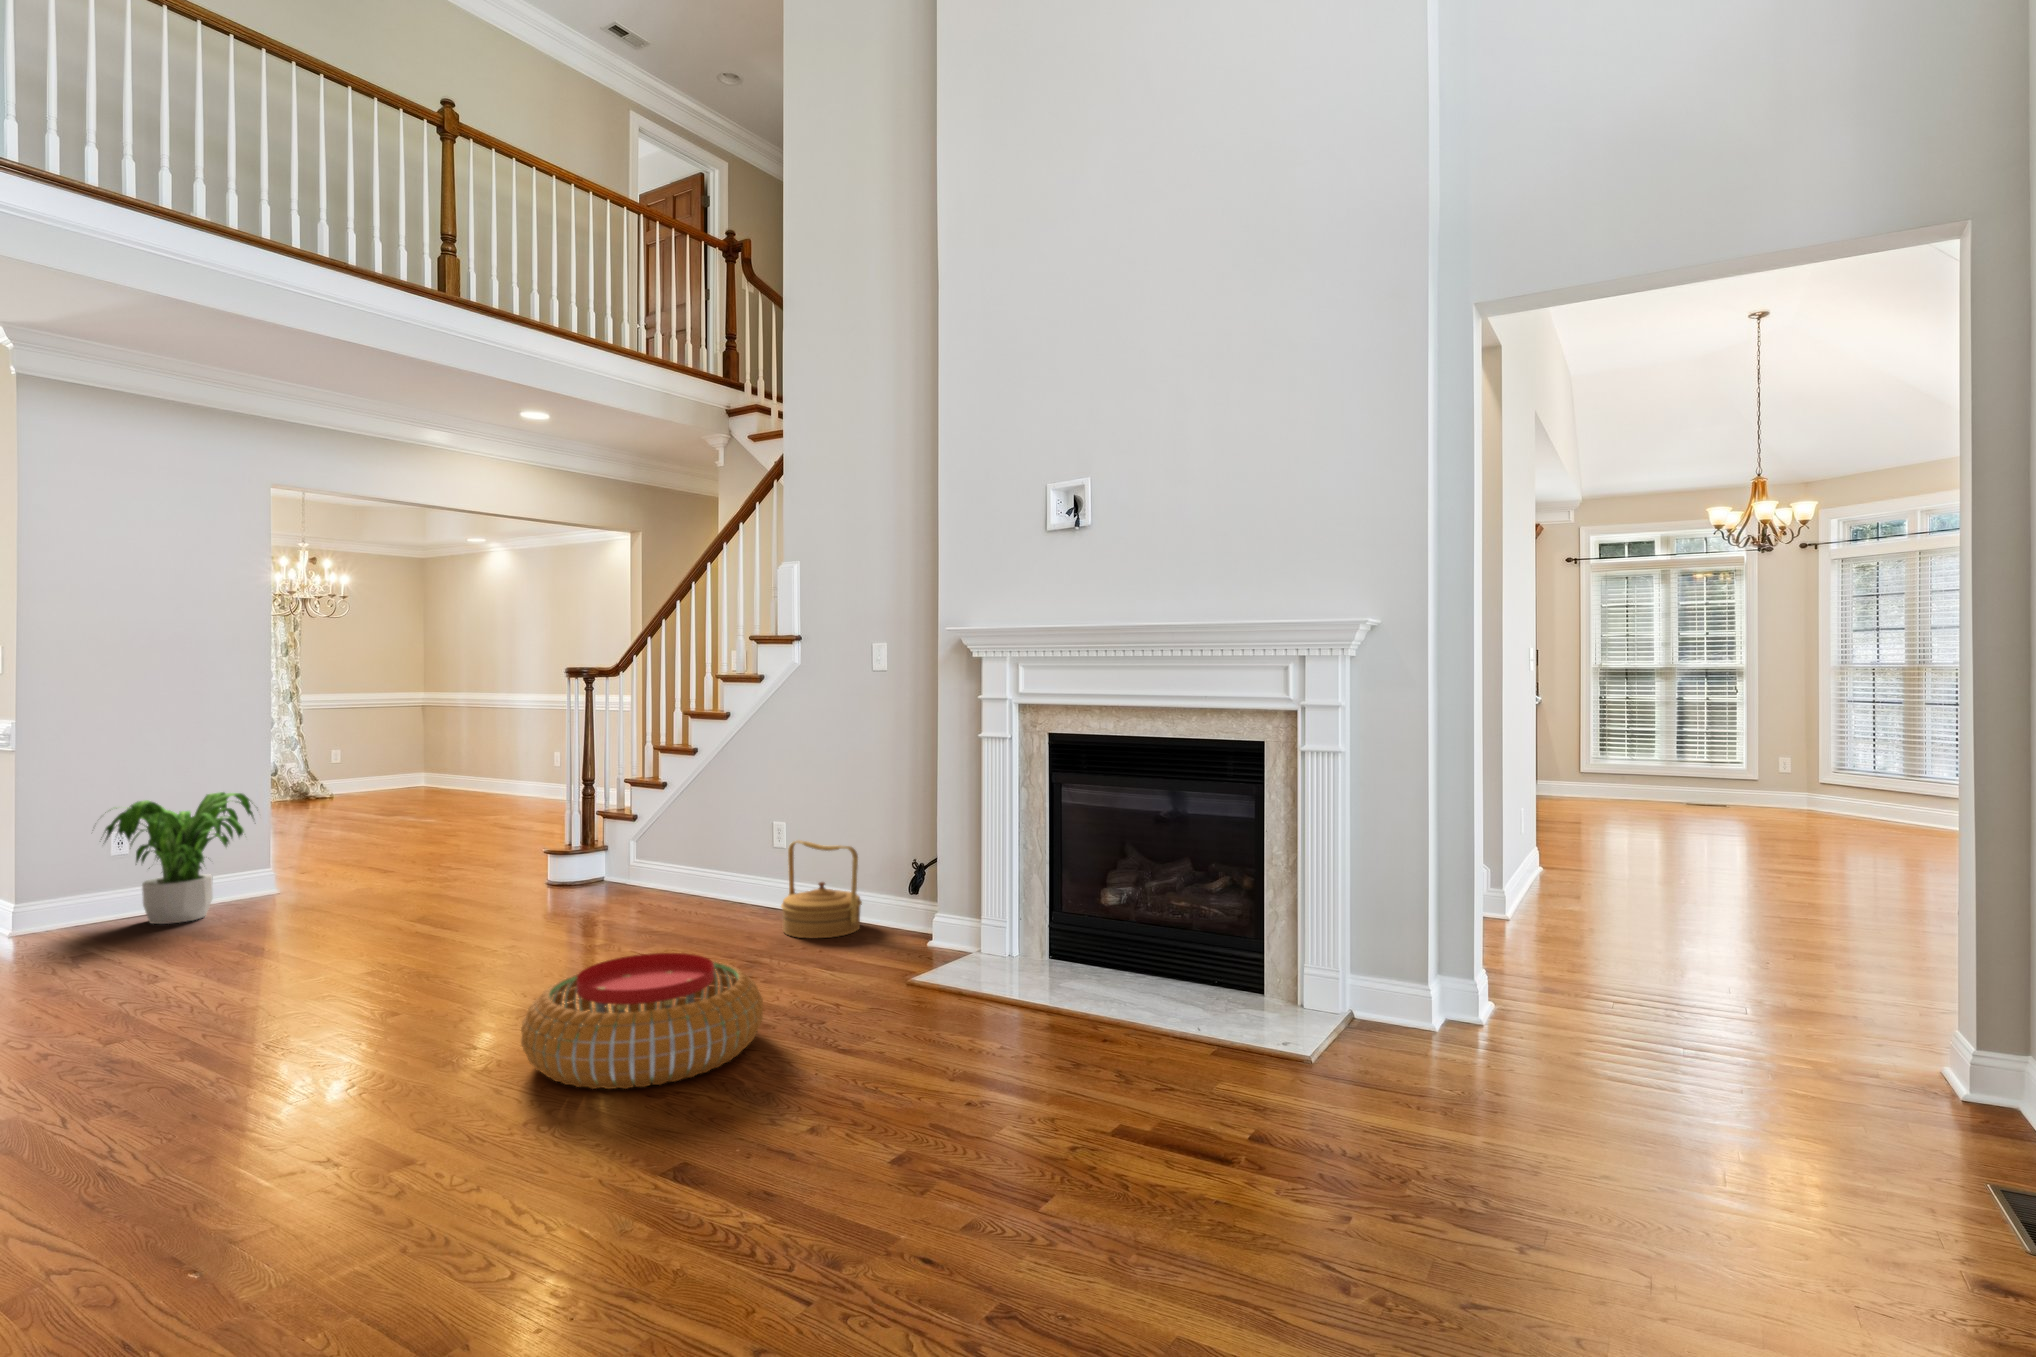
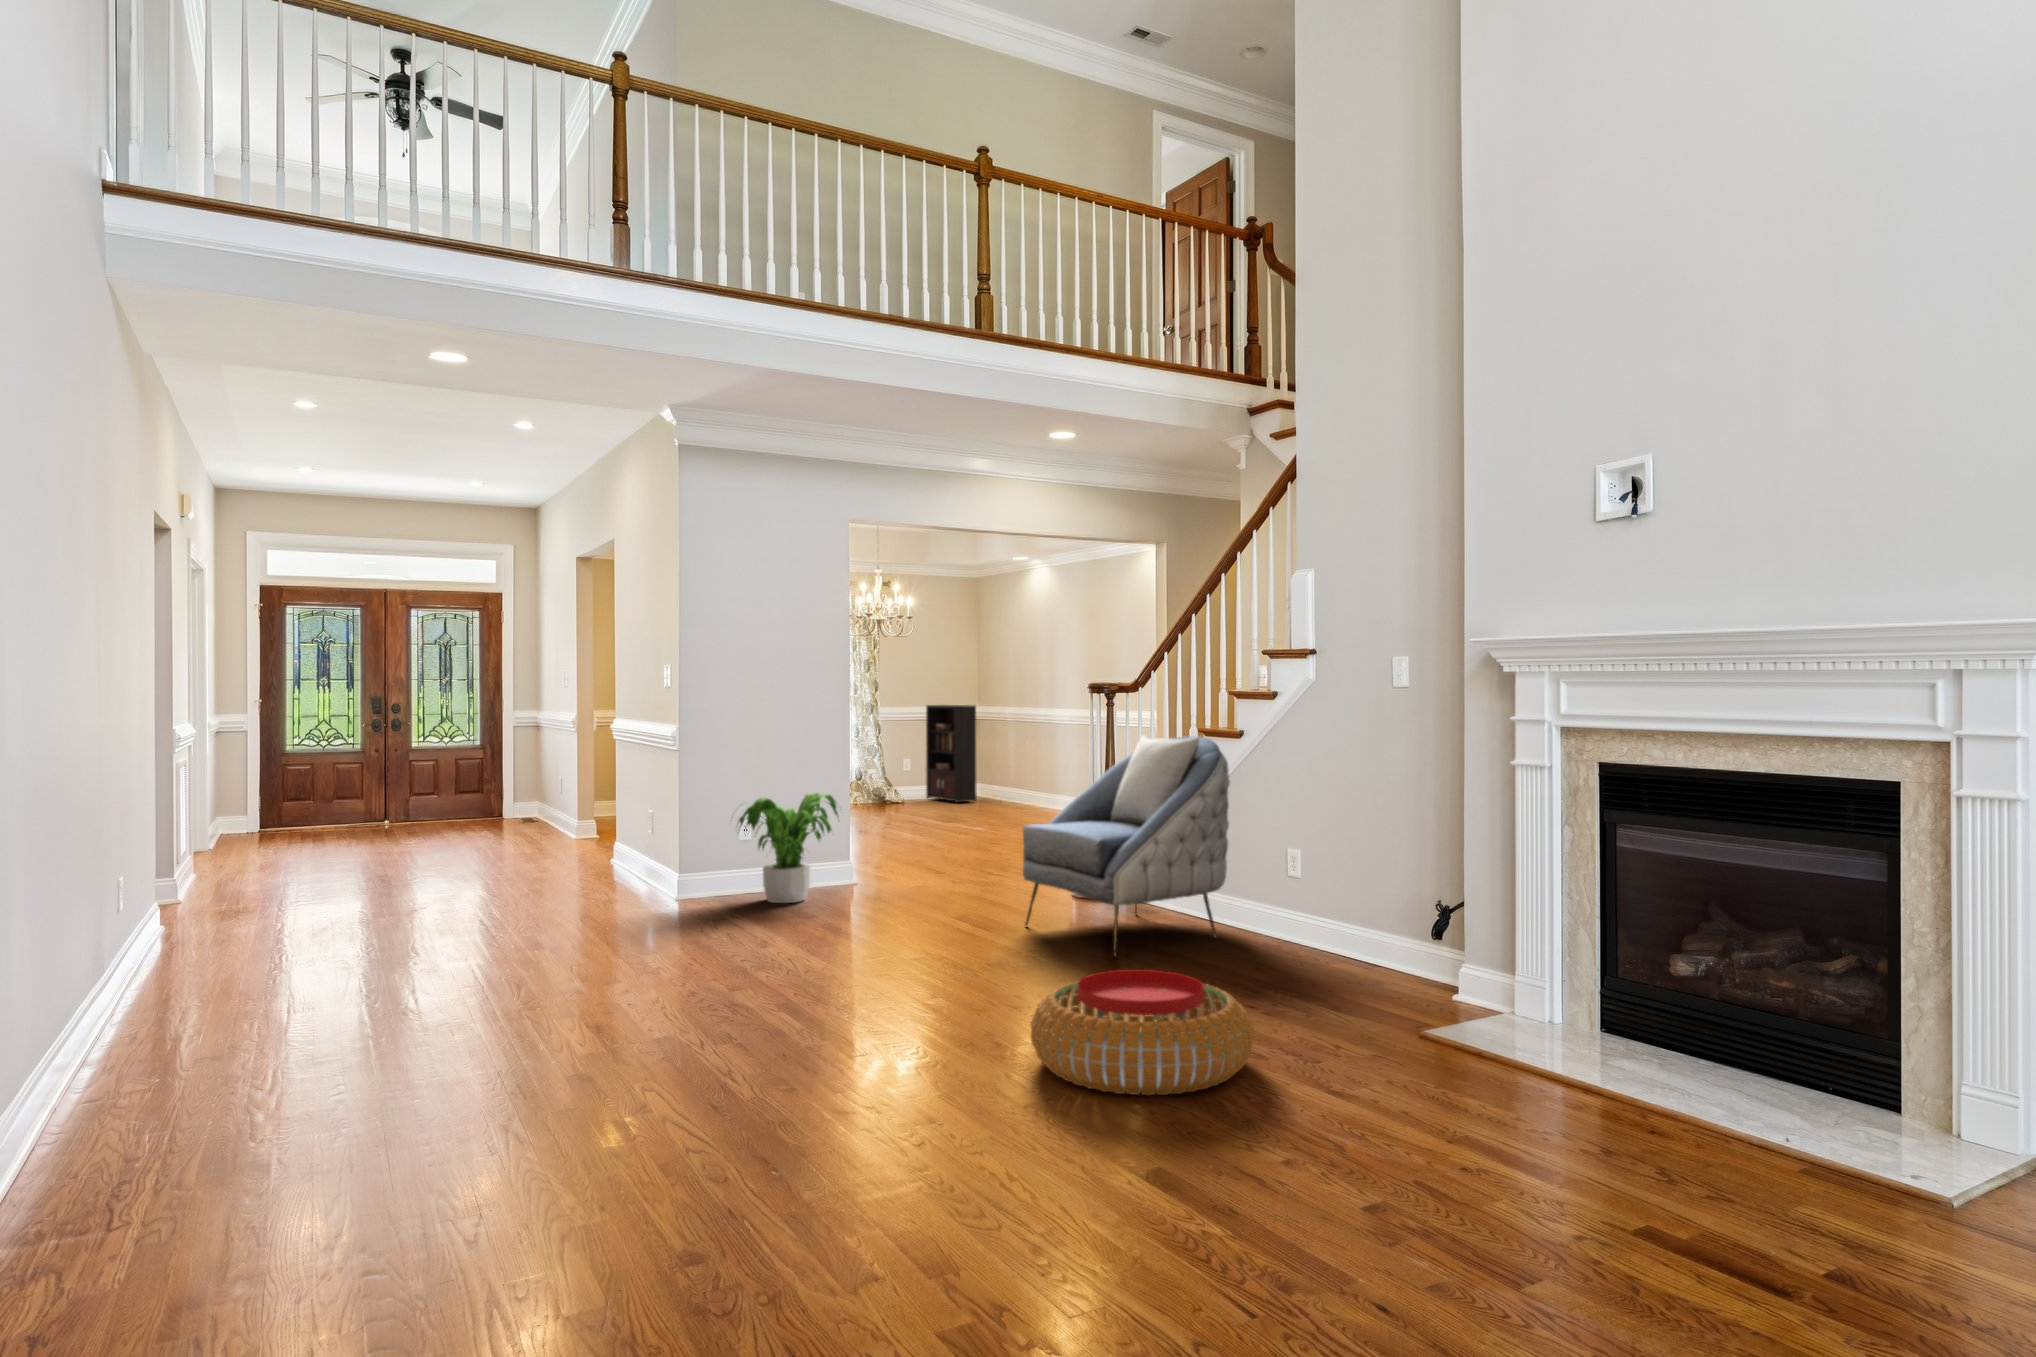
bookcase: none [363,692,455,794] -> present [926,705,977,802]
armchair: none [494,718,717,941] -> present [1023,735,1230,956]
woven basket: present [781,840,862,938] -> none [1291,871,1381,980]

